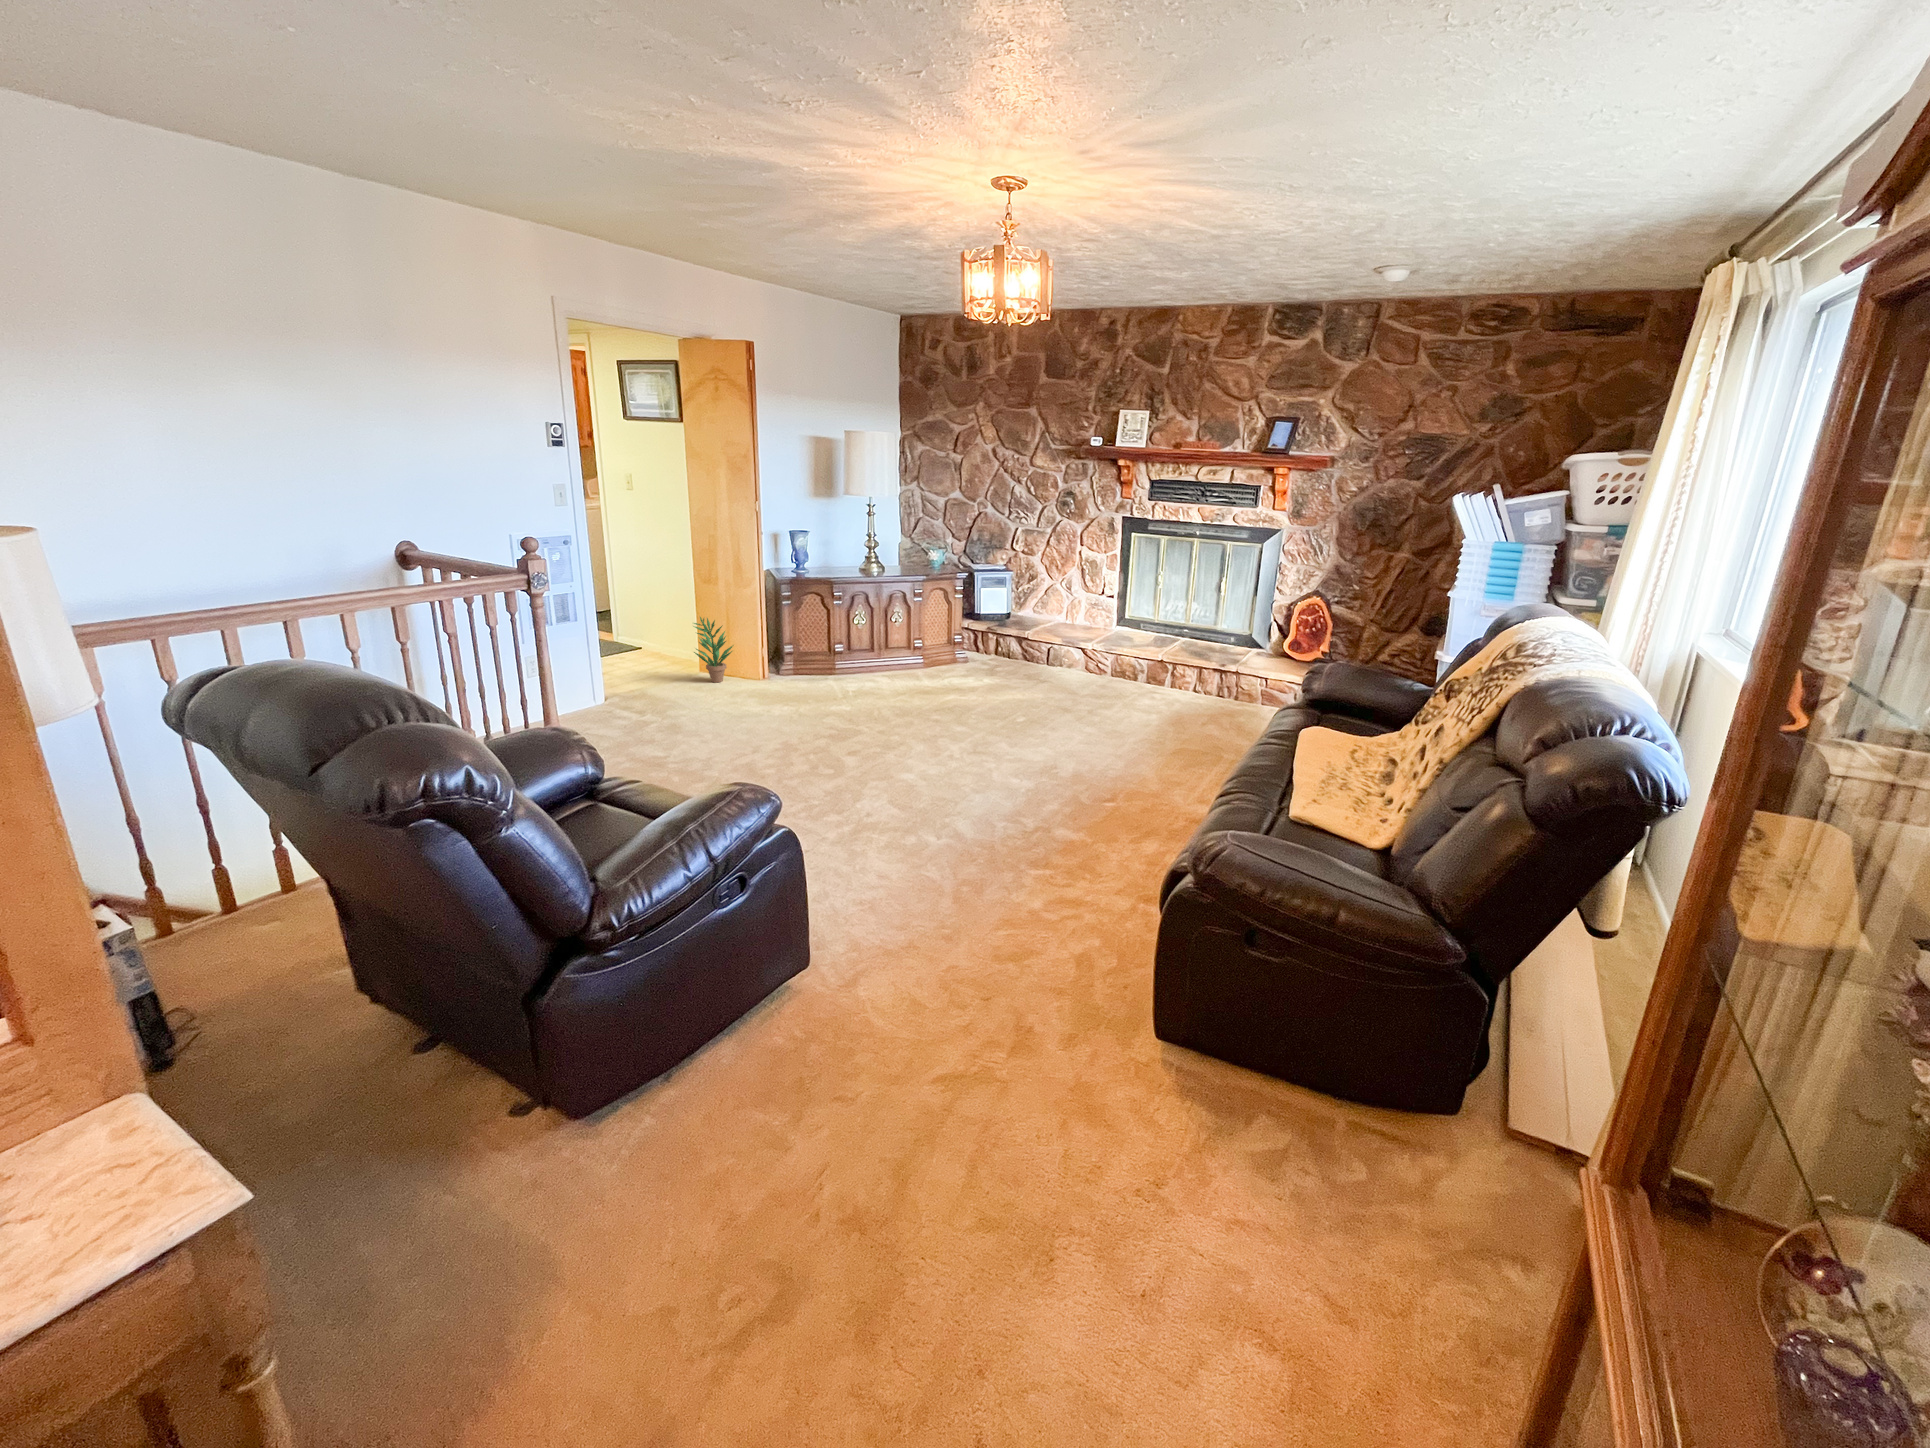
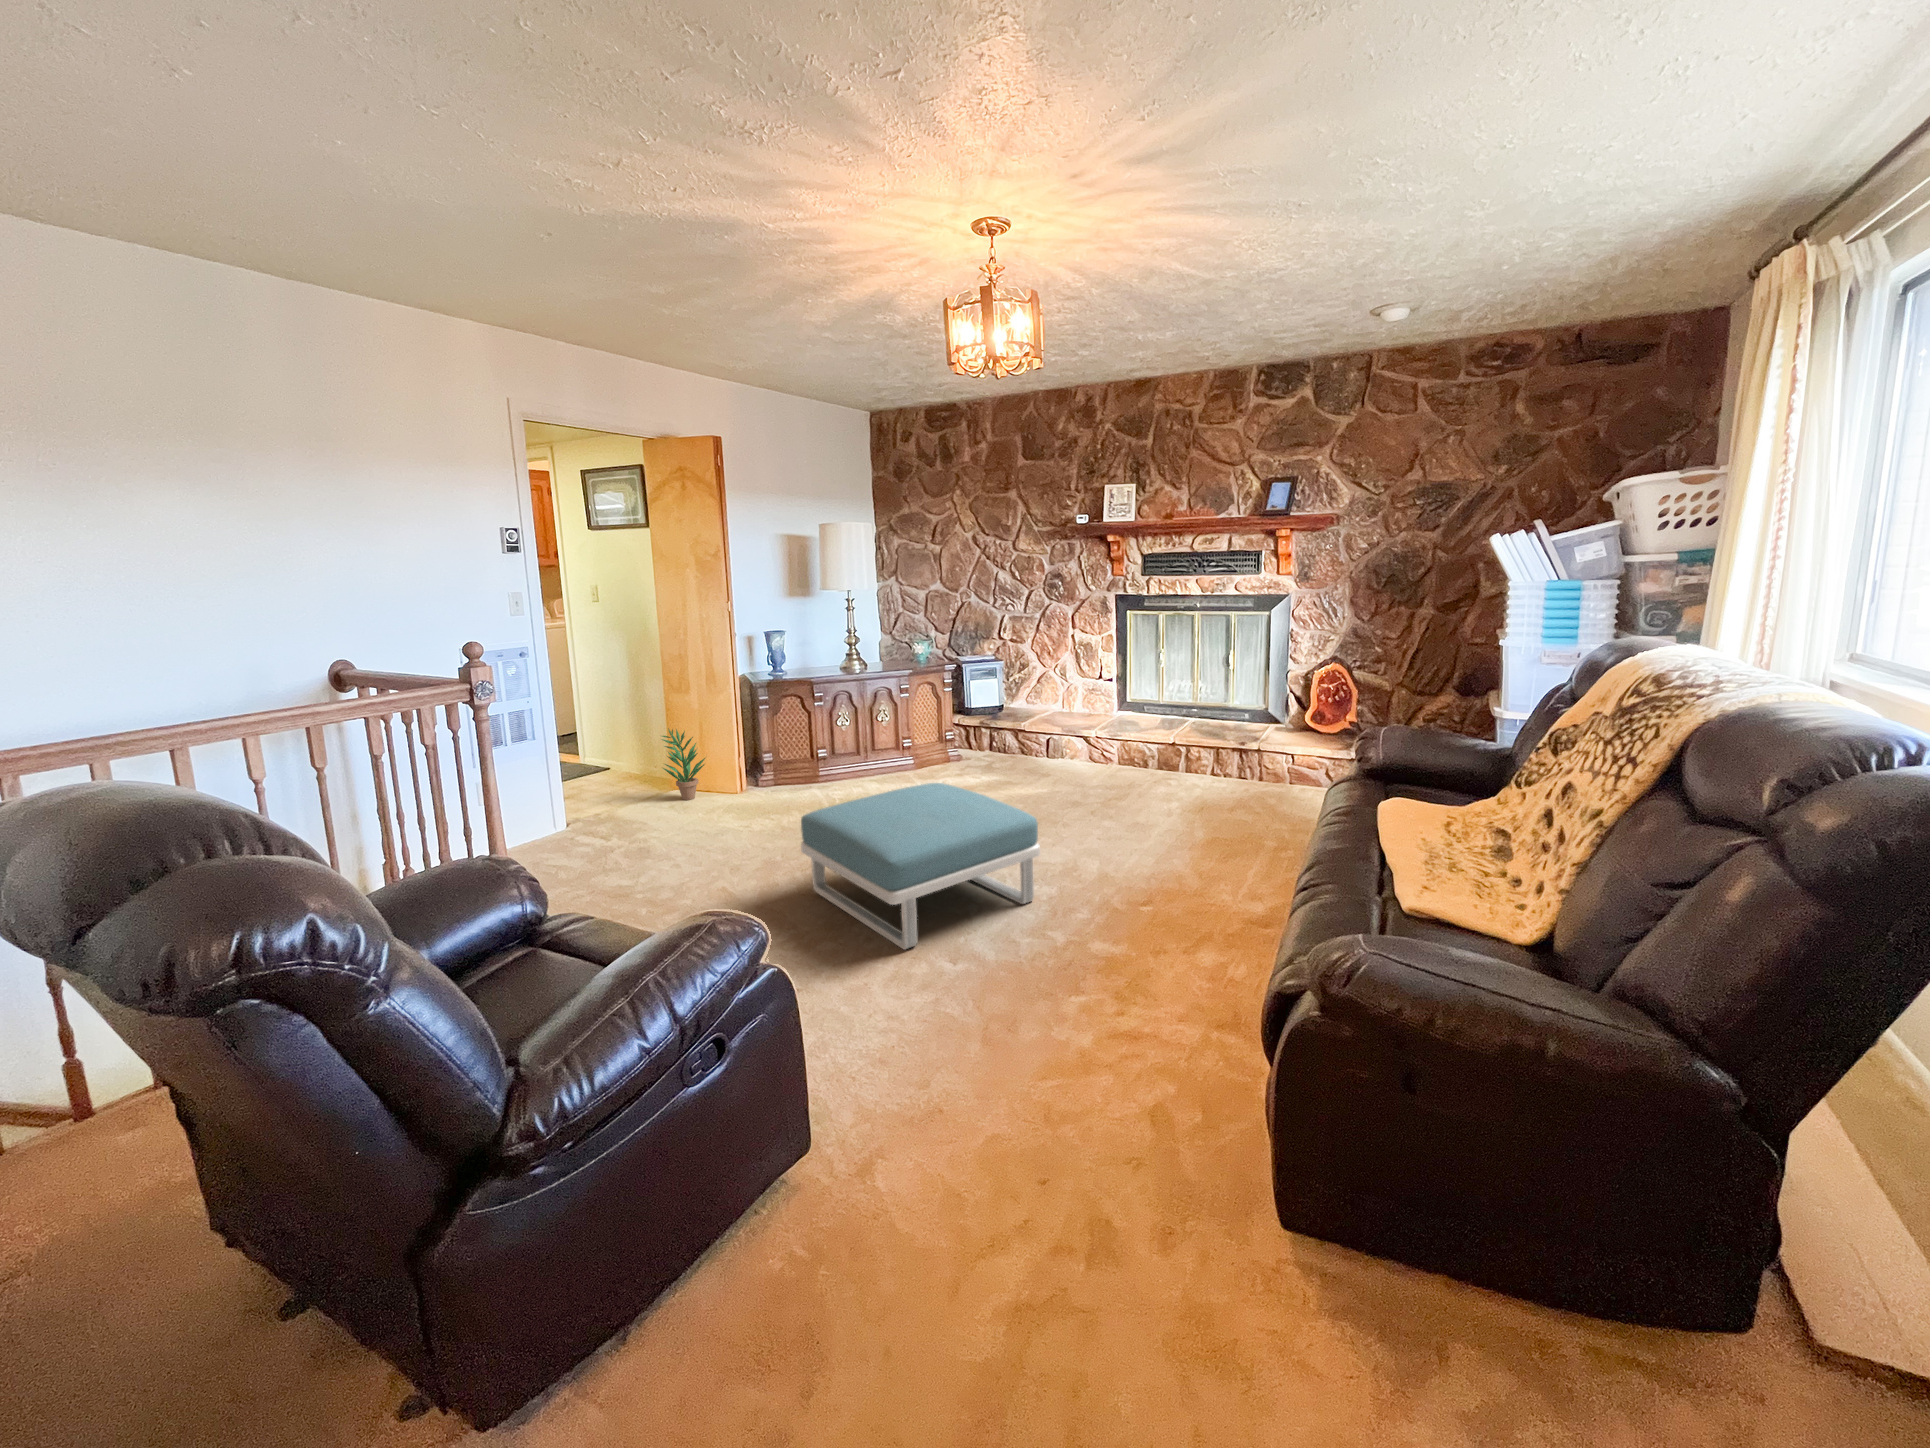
footstool: none [817,685,1024,825] -> present [801,783,1040,949]

